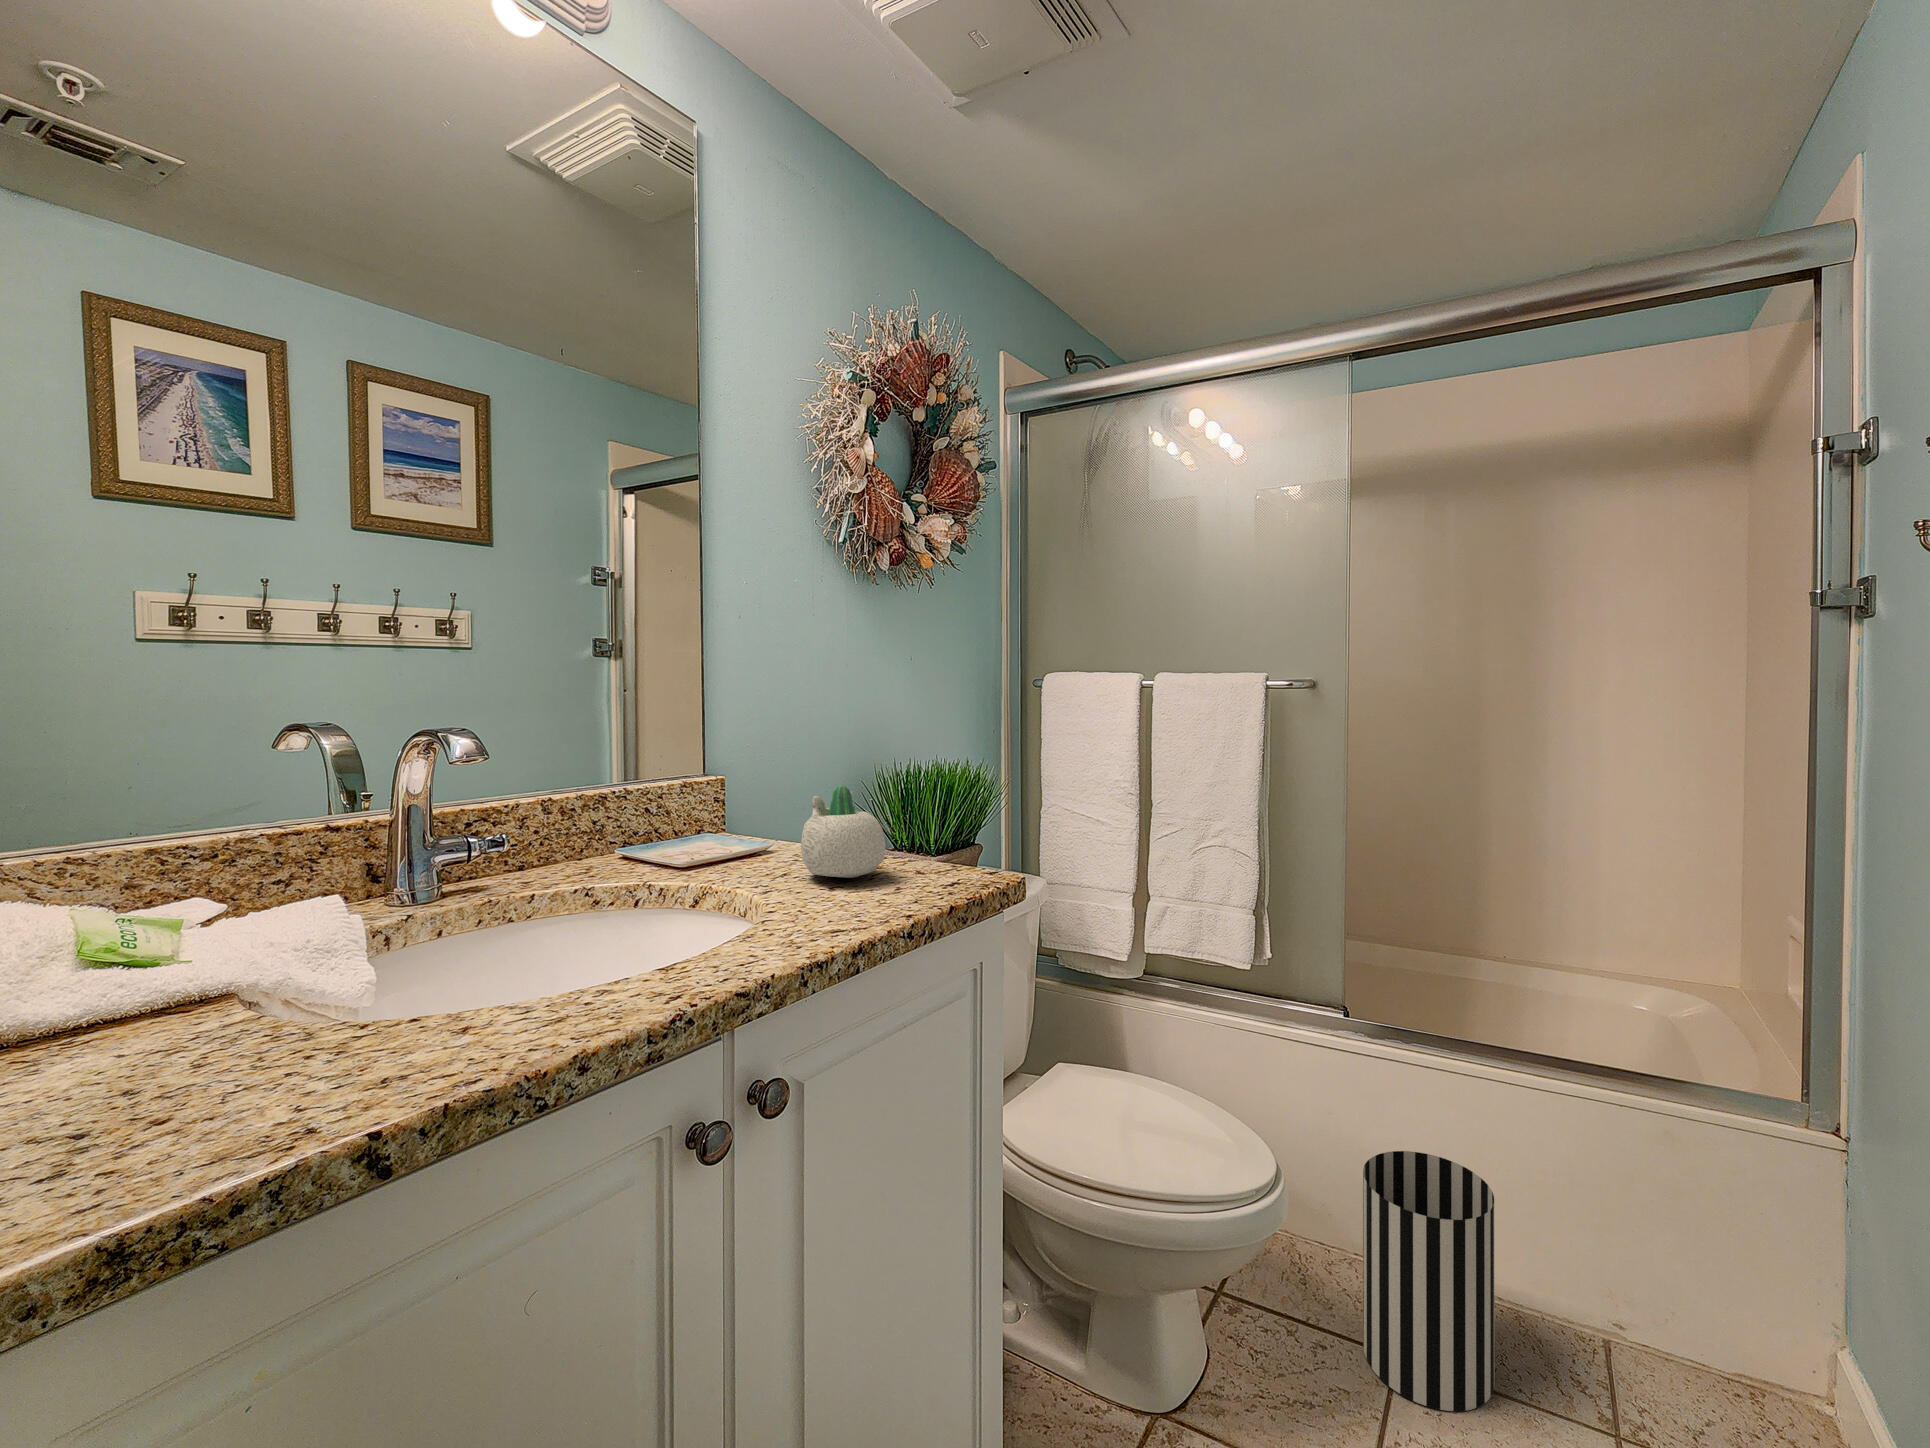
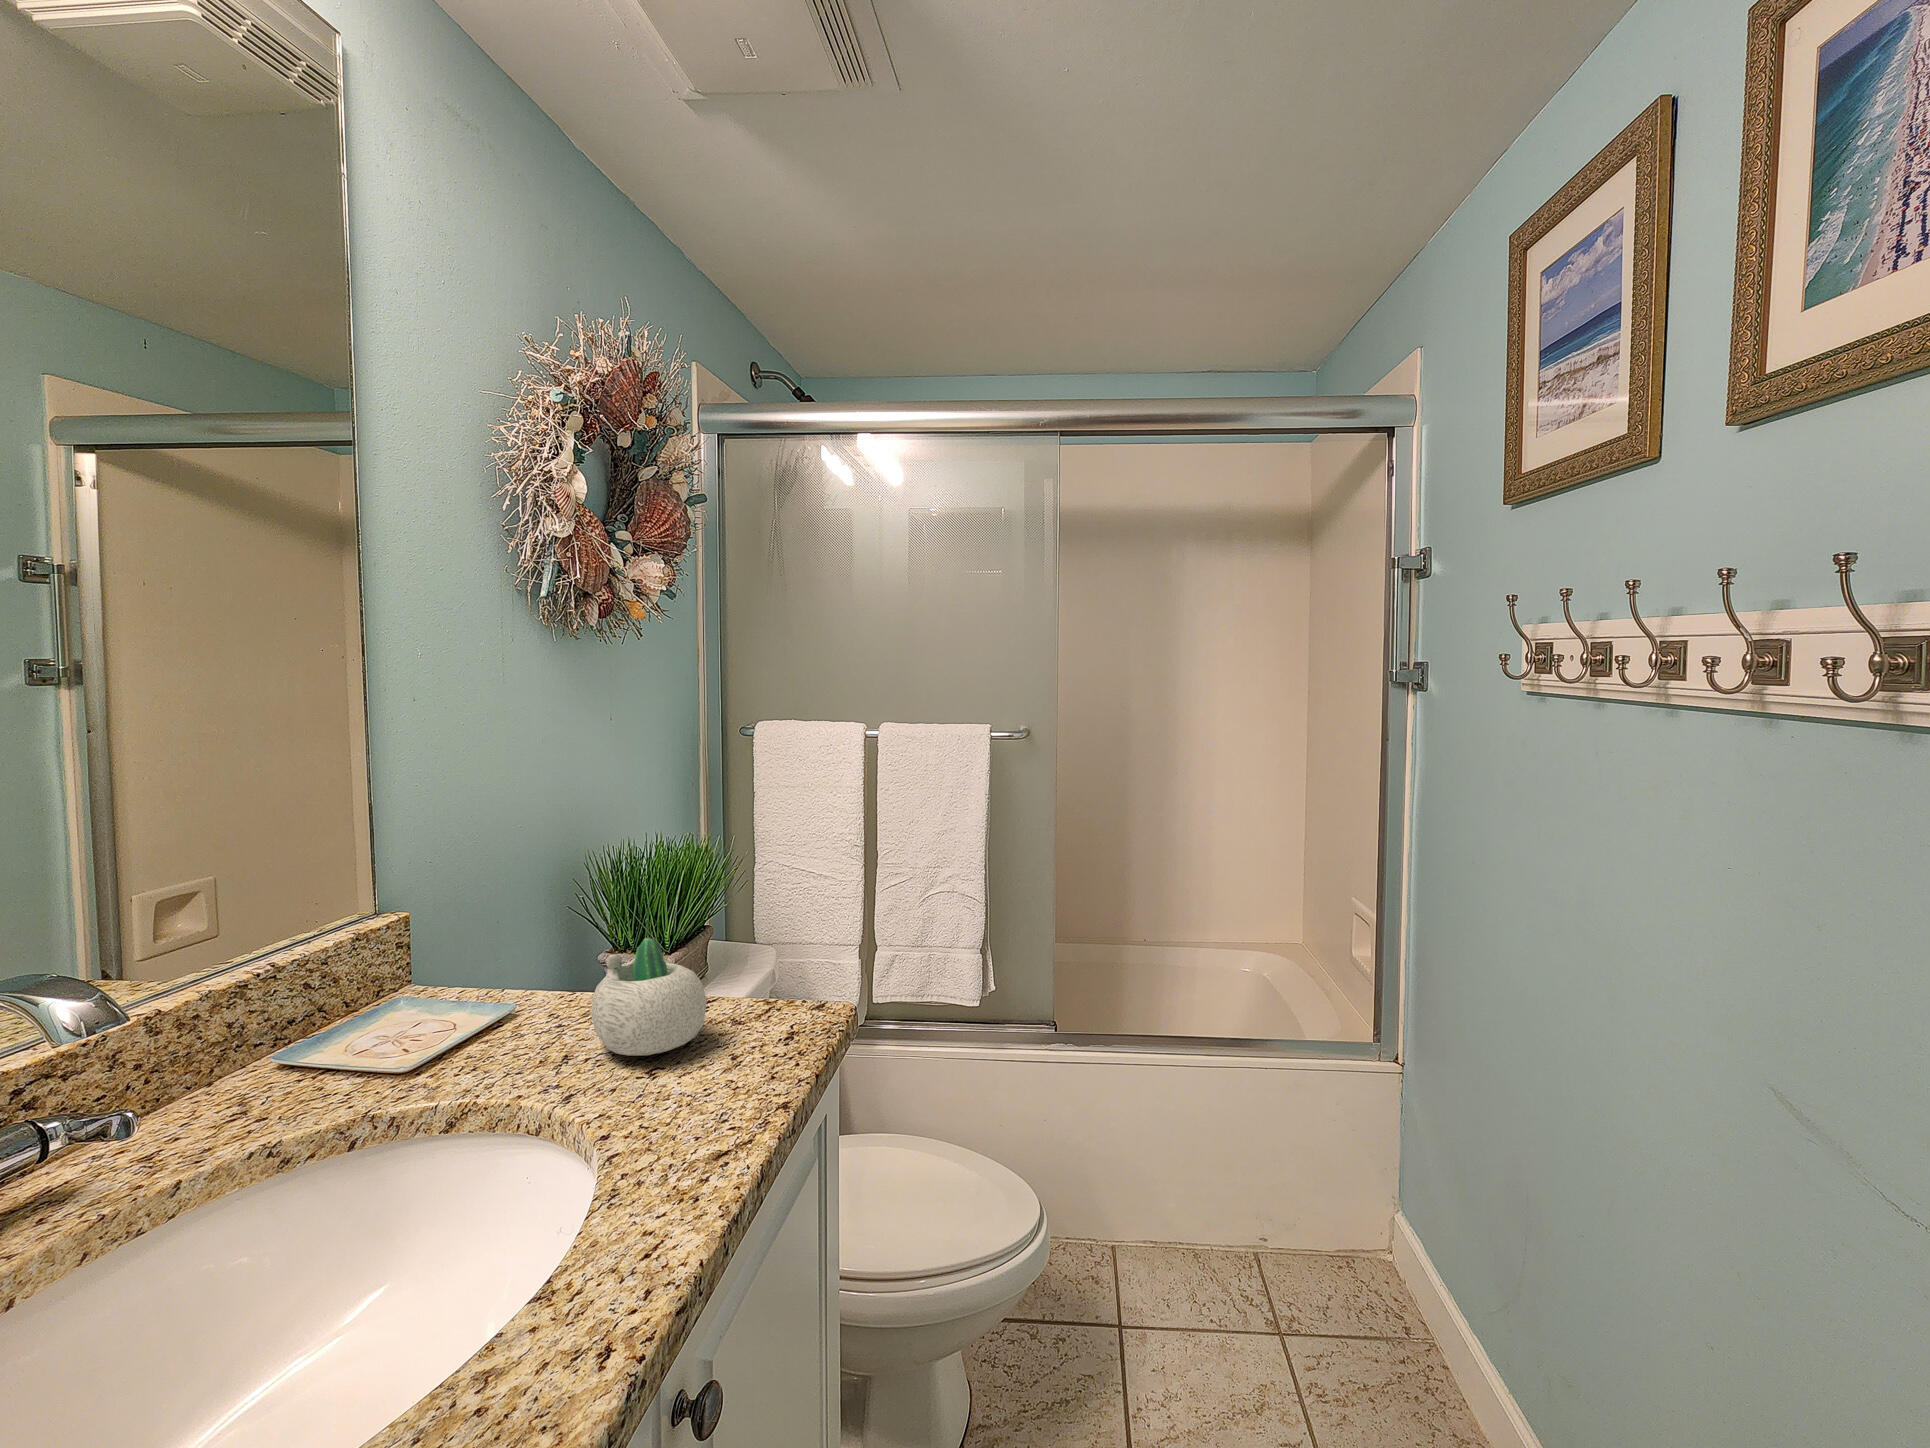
wastebasket: present [1363,1151,1495,1411] -> none [1093,1141,1196,1362]

